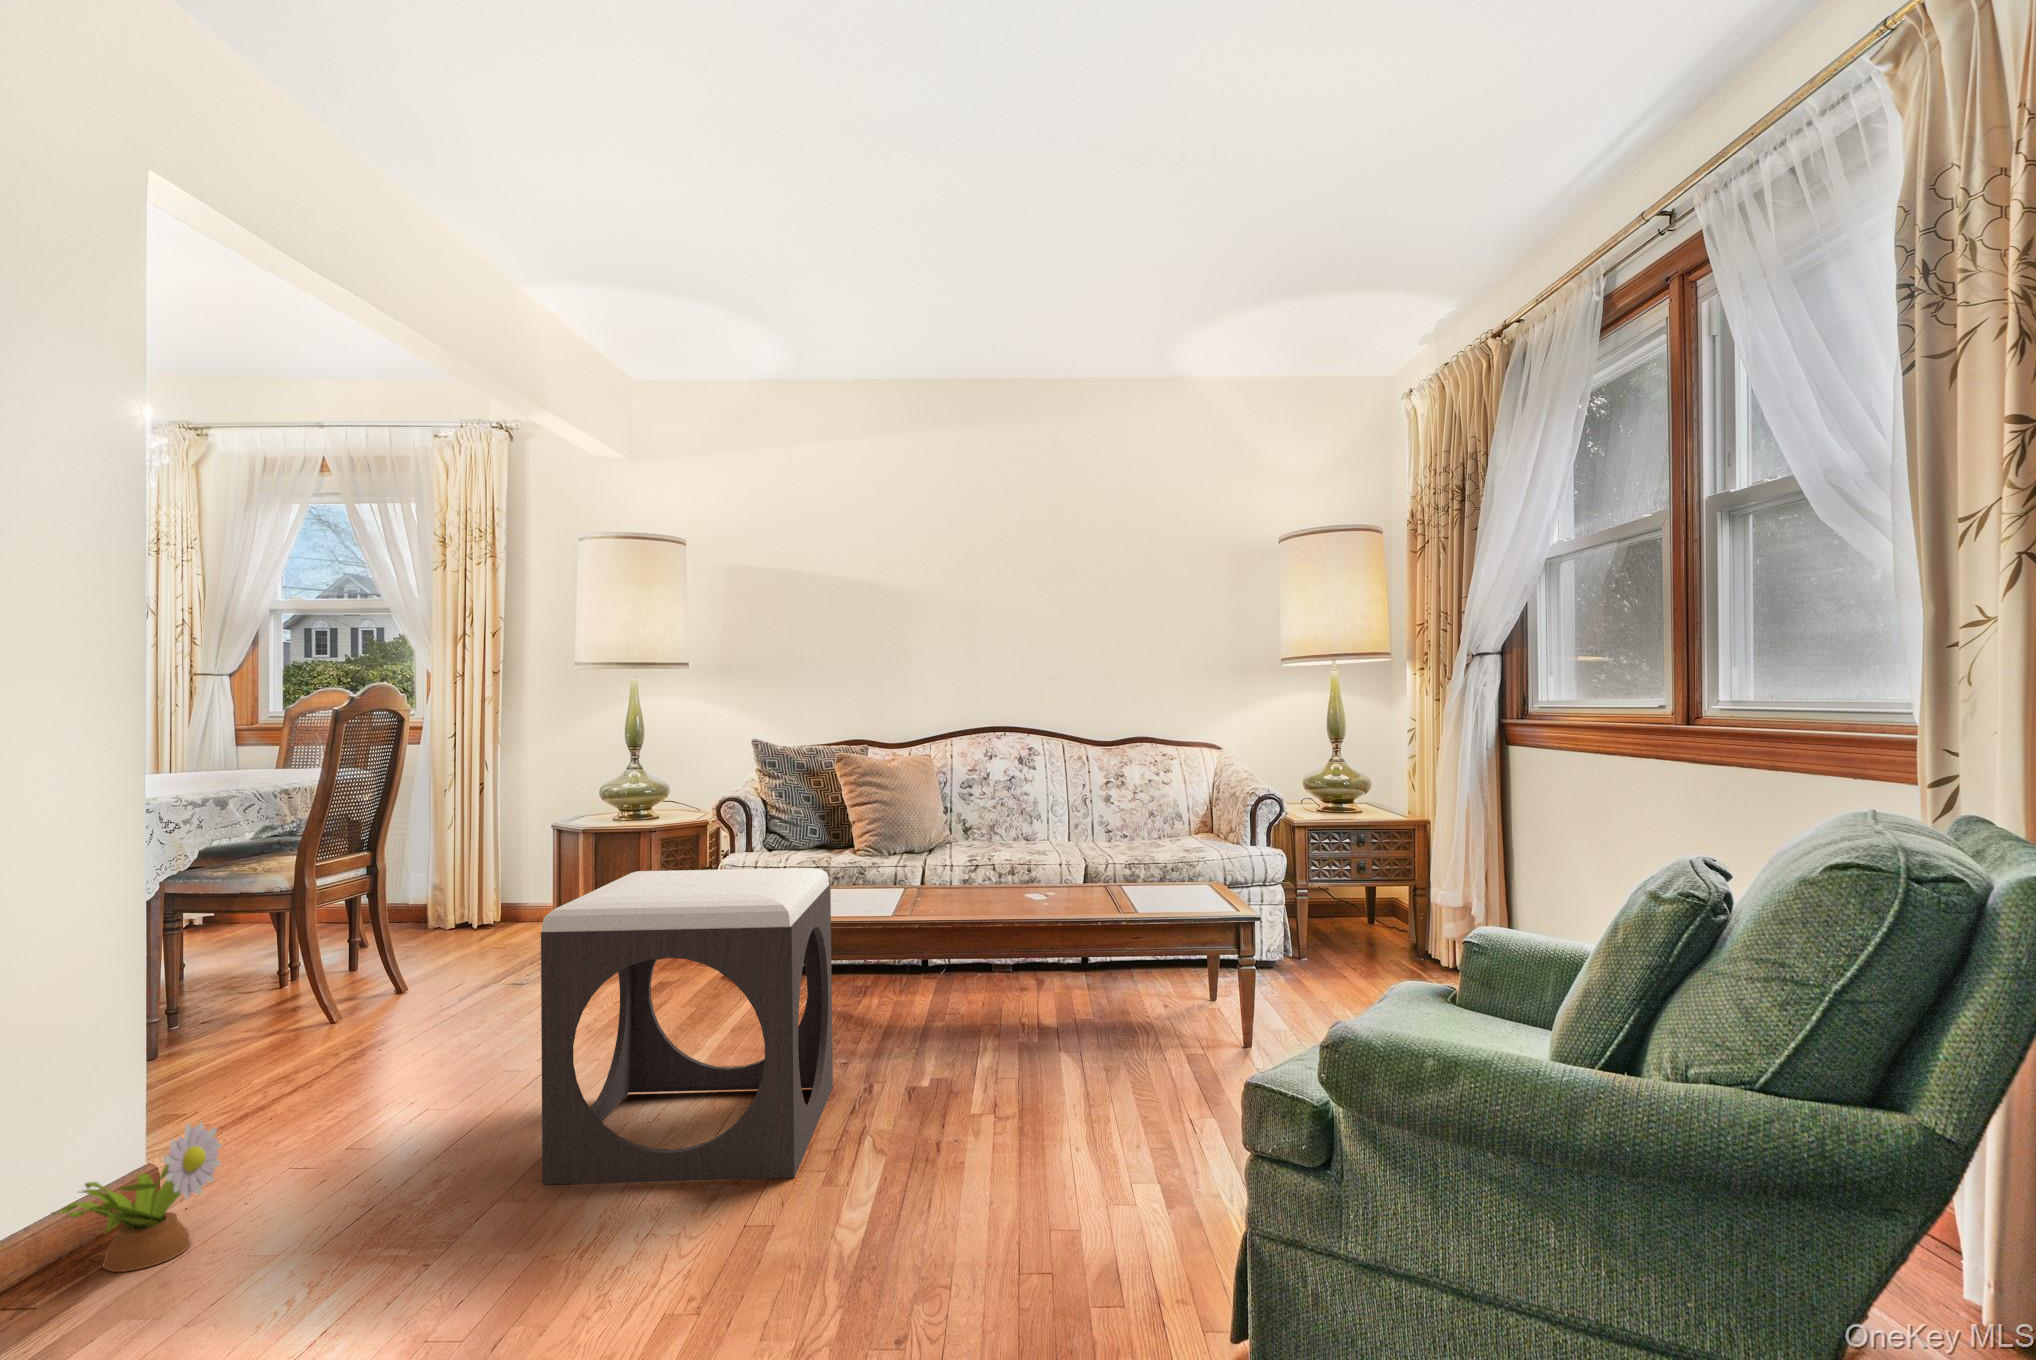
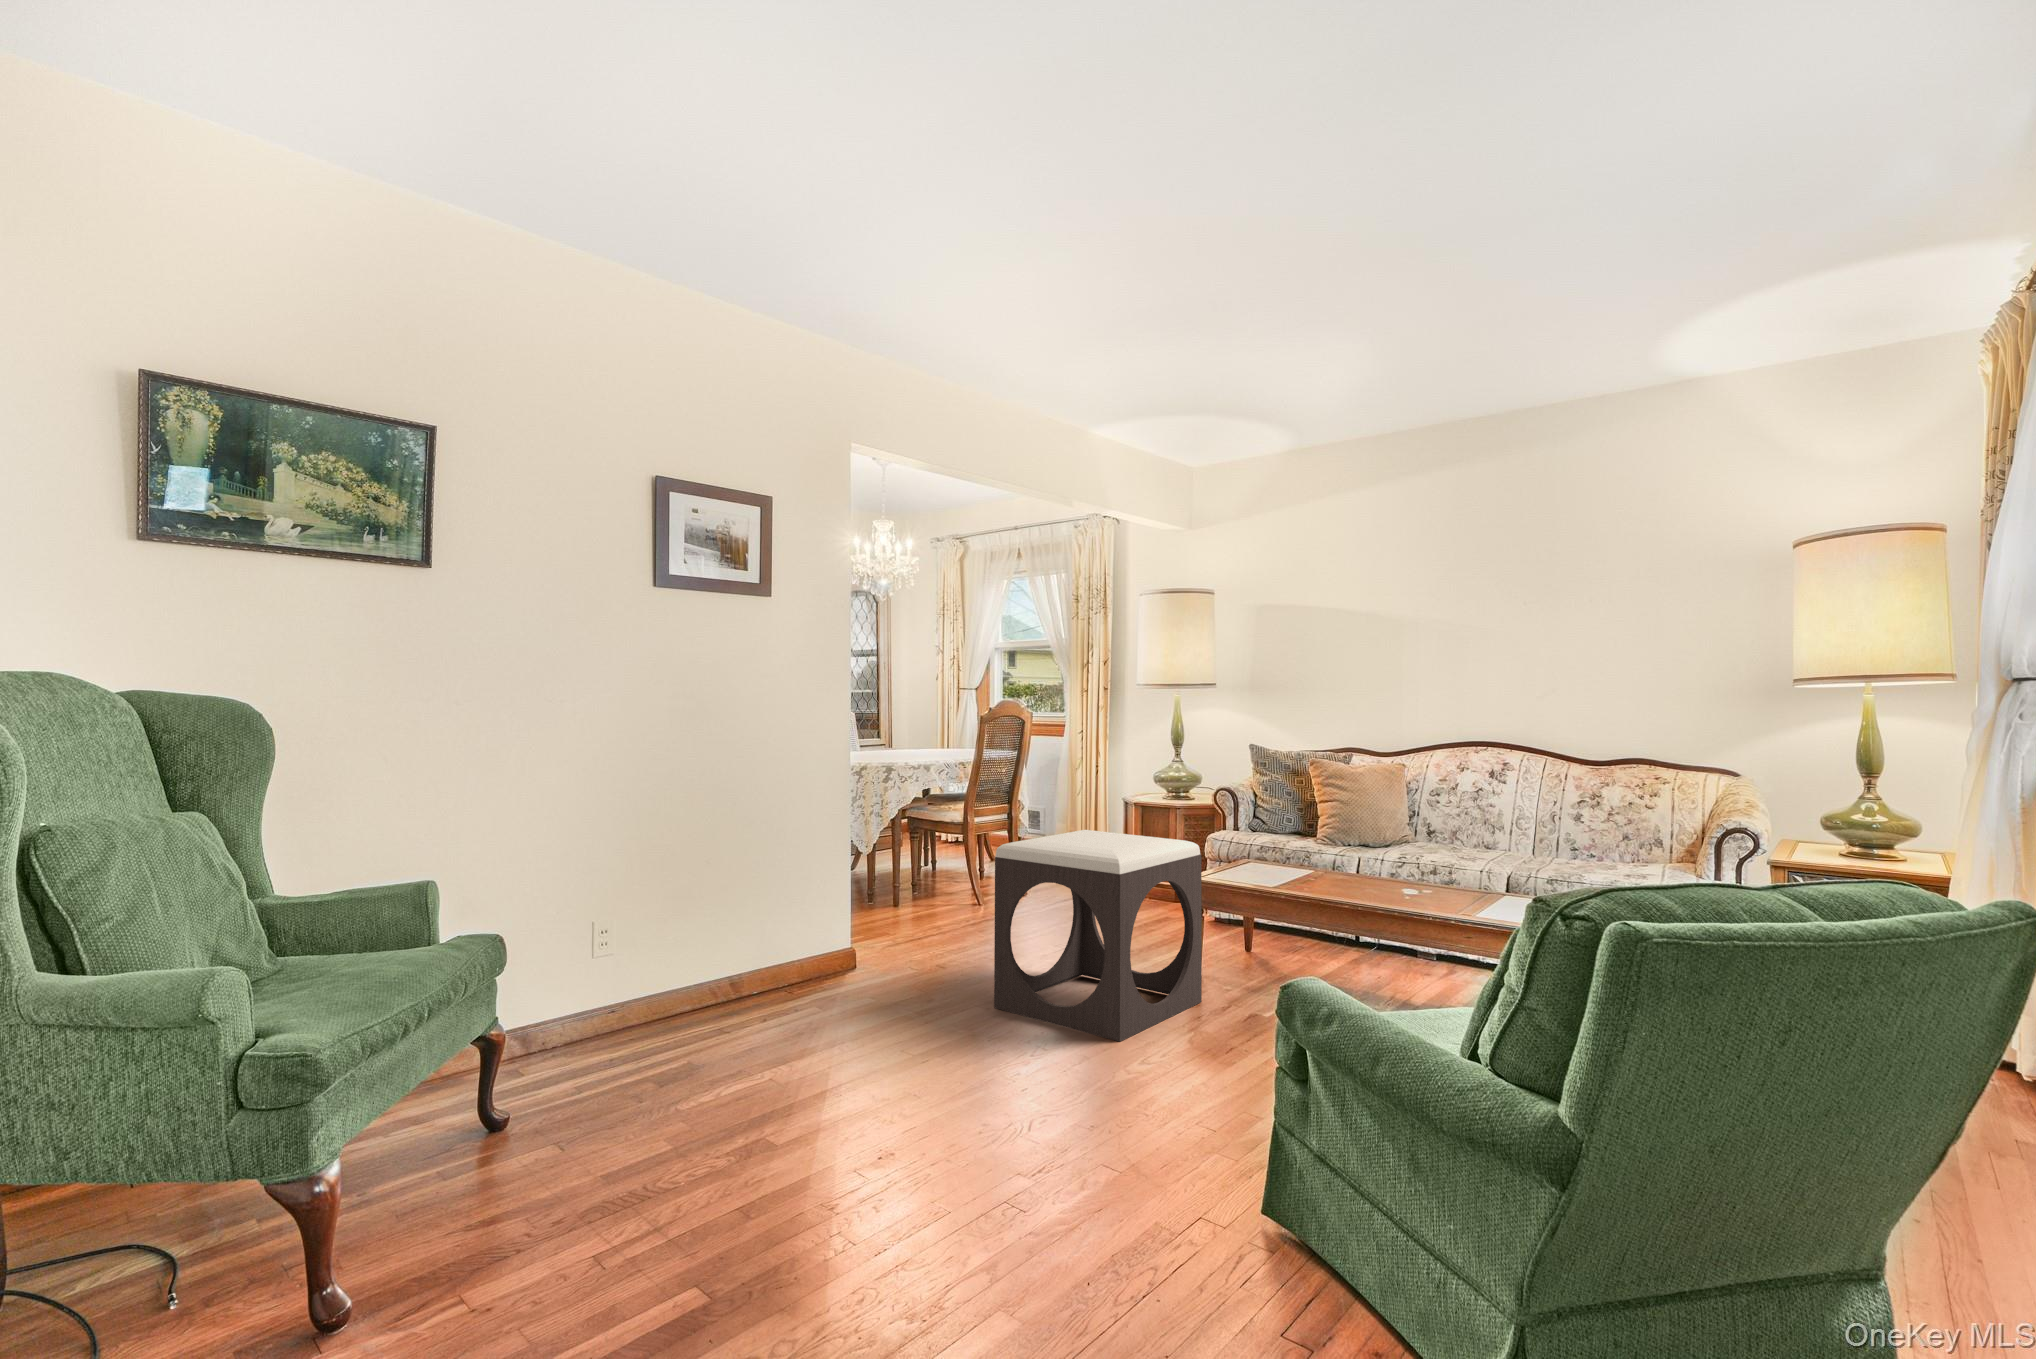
decorative plant: present [52,1122,222,1272] -> none [789,928,856,995]

